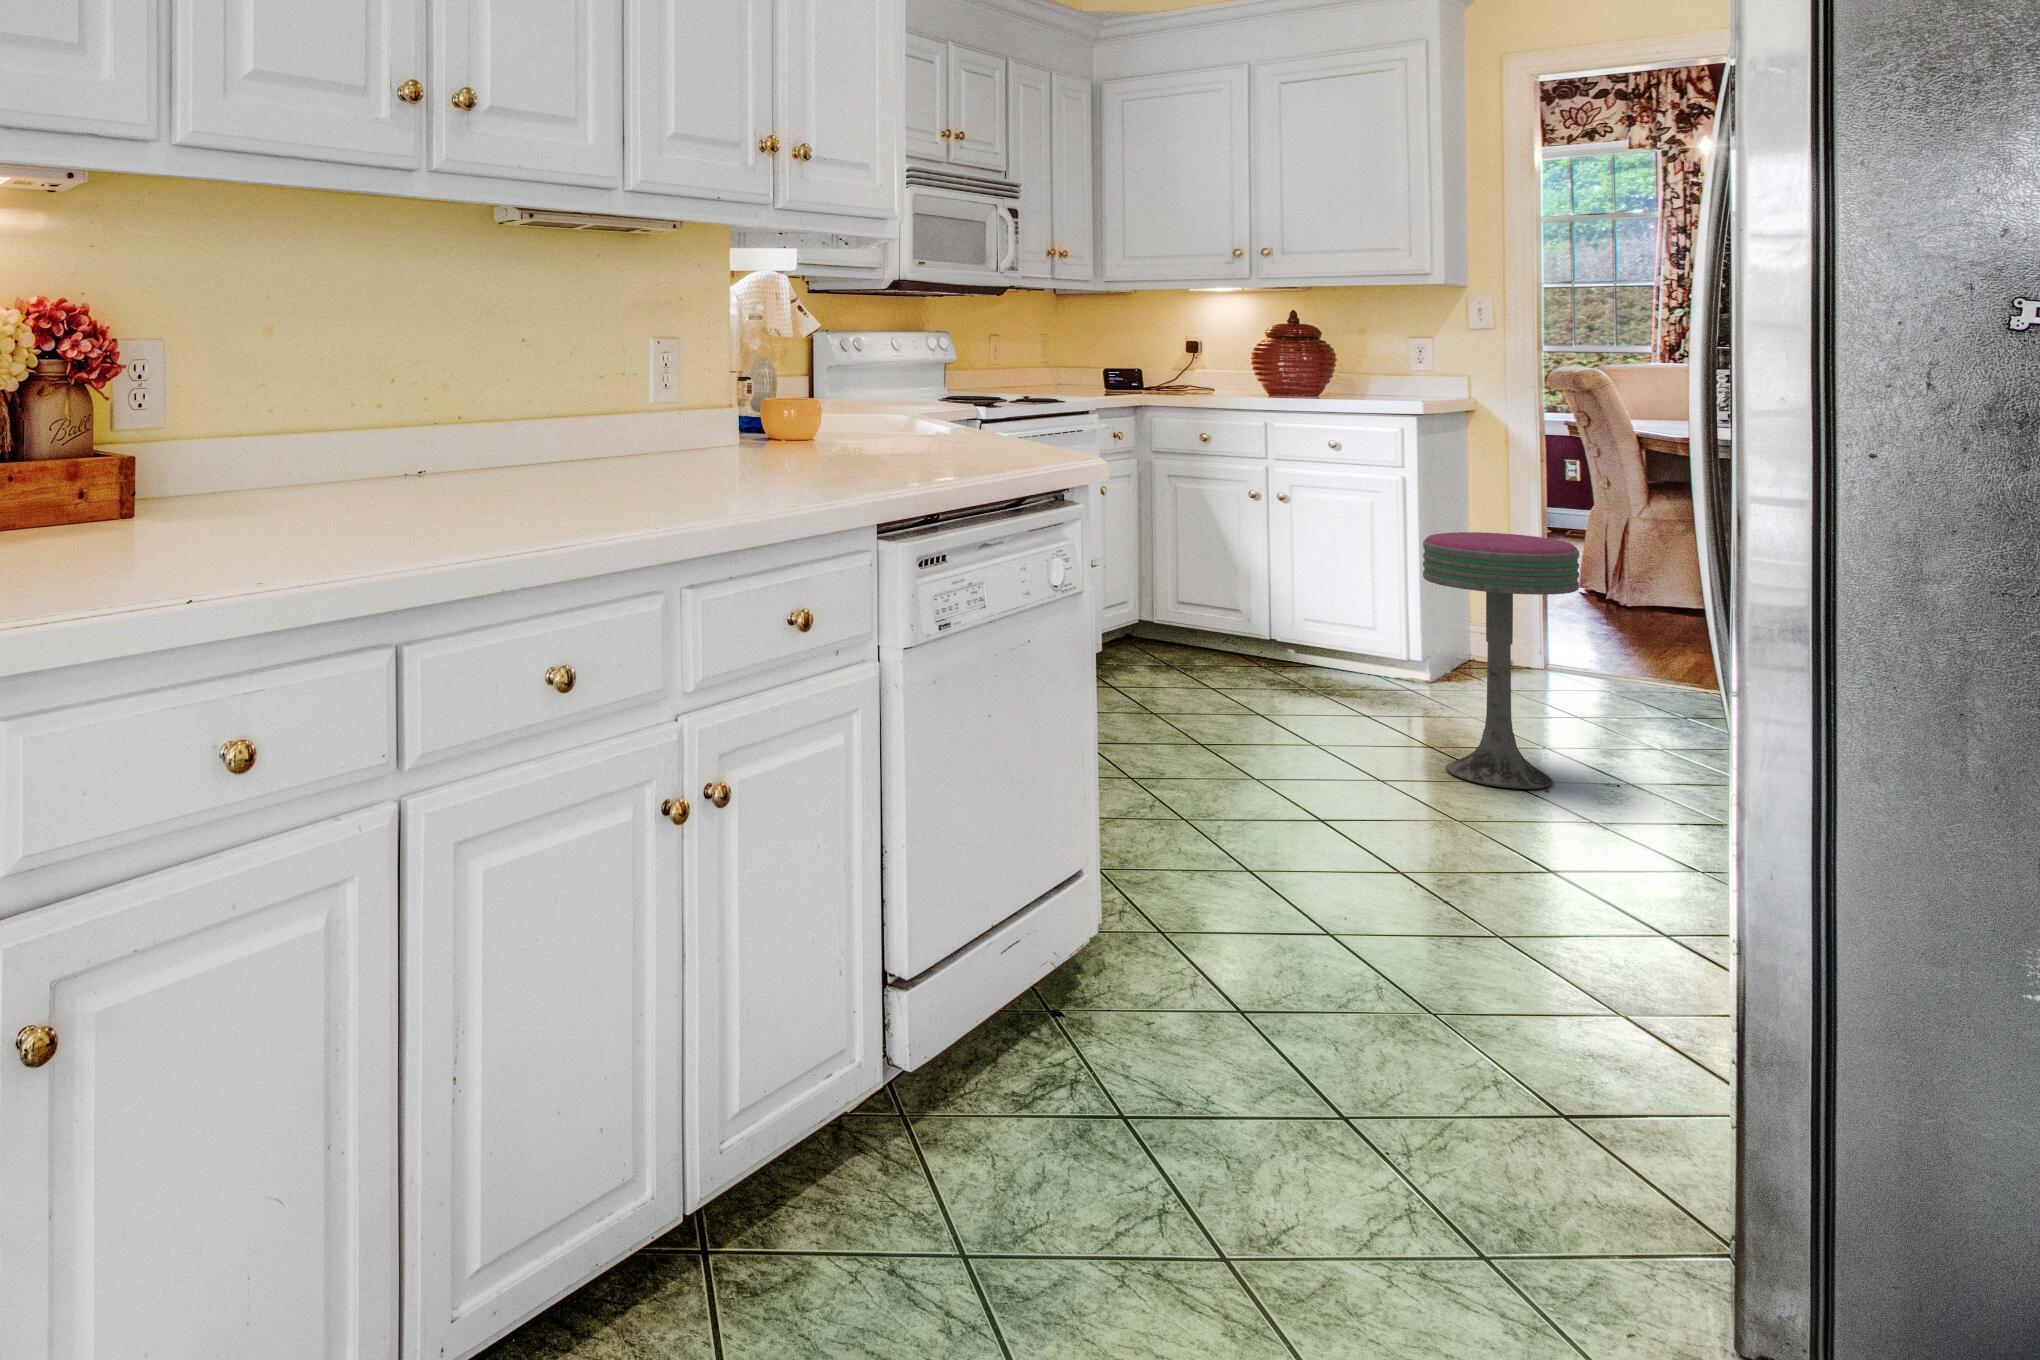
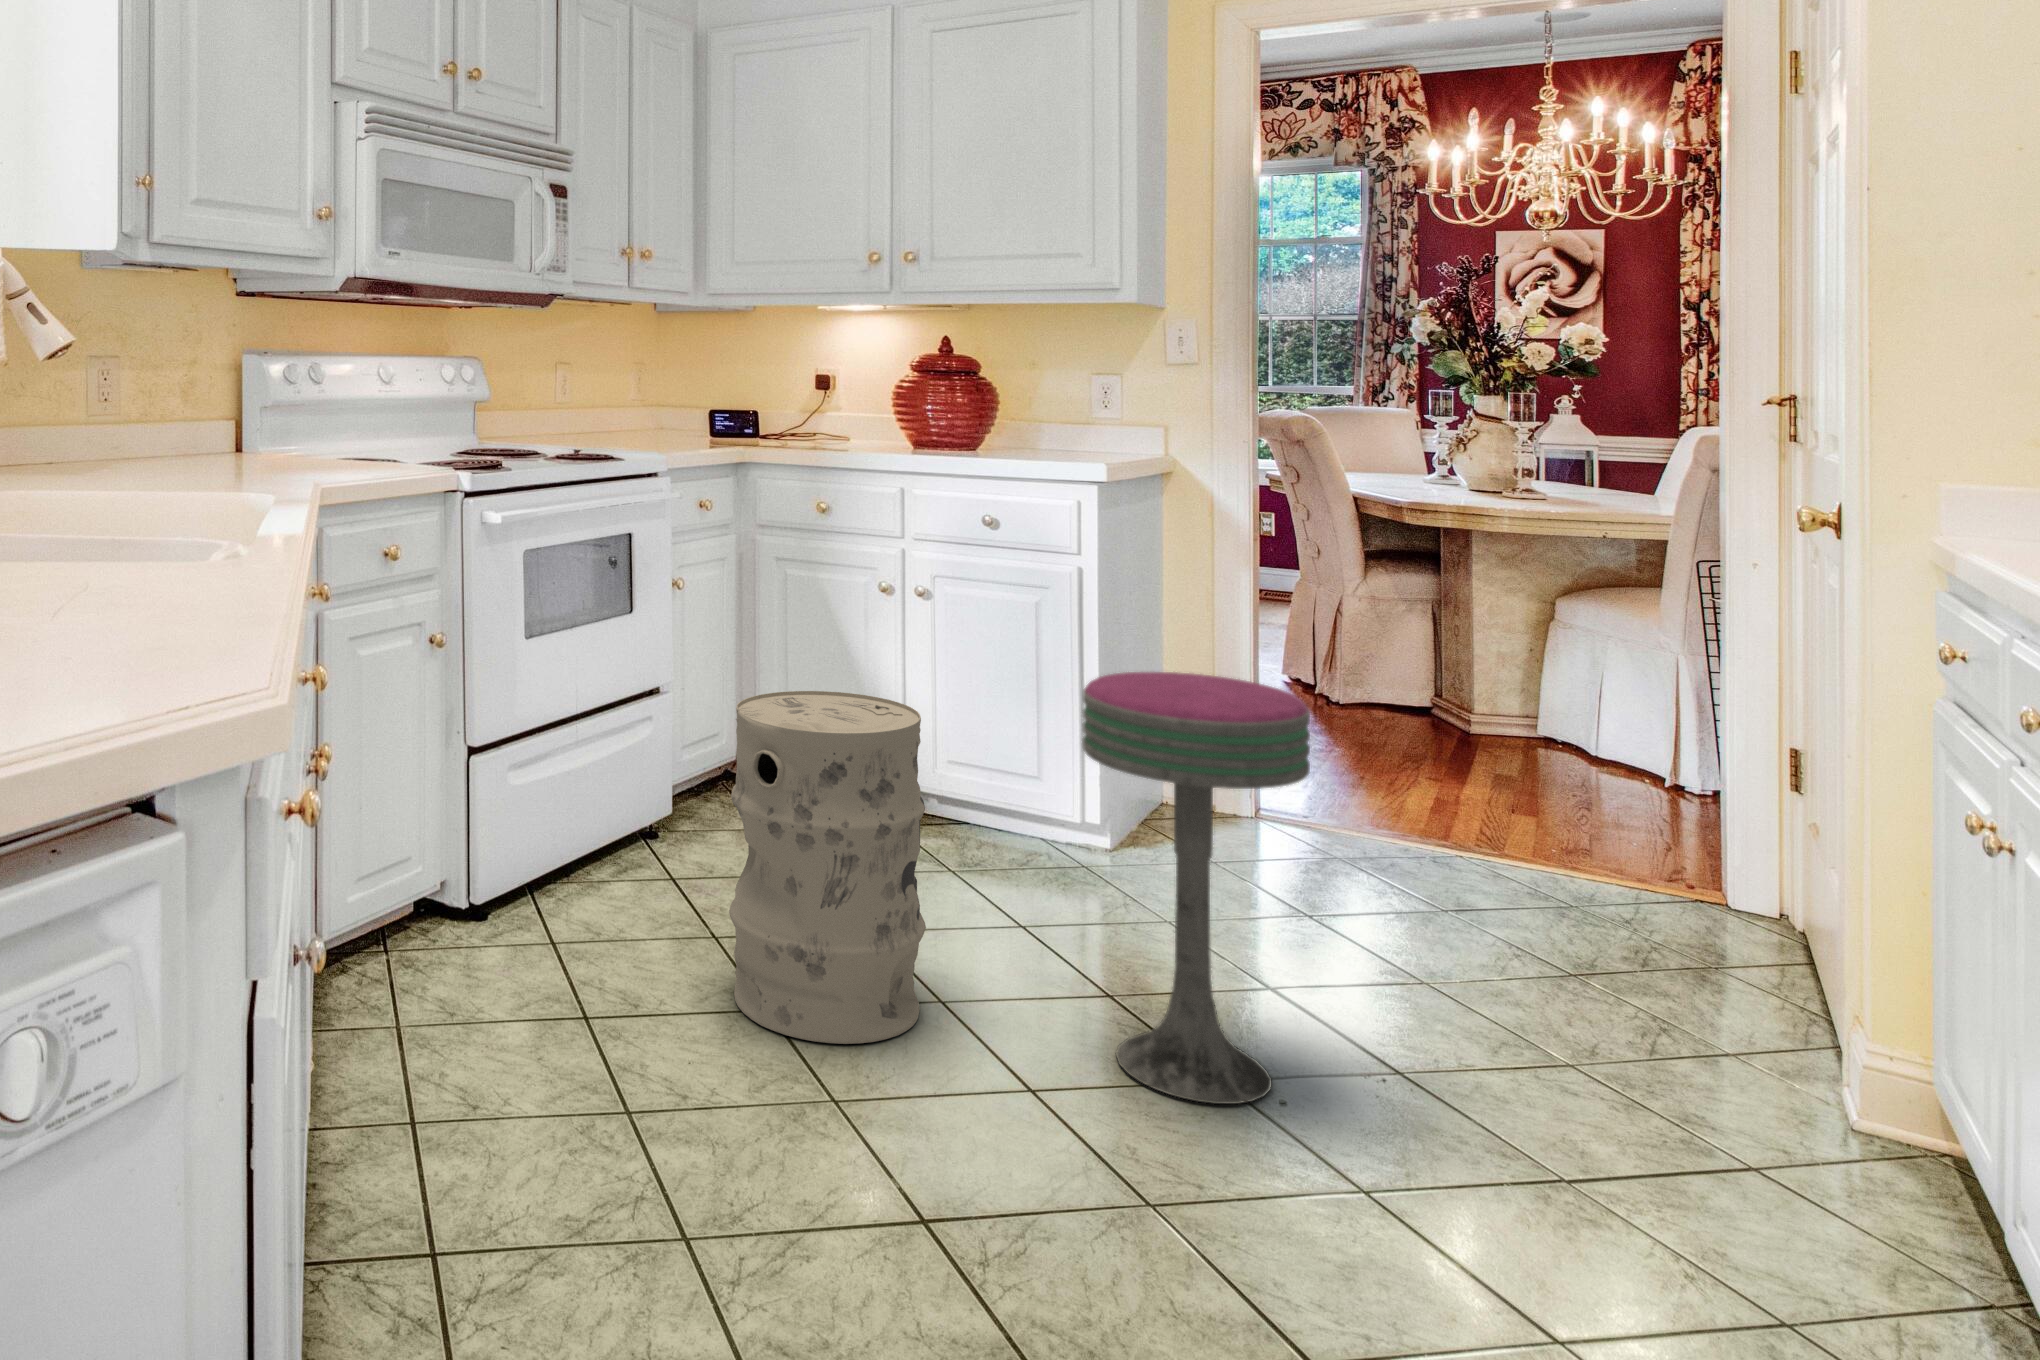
trash can: none [1178,550,1312,759] -> present [729,691,926,1044]

